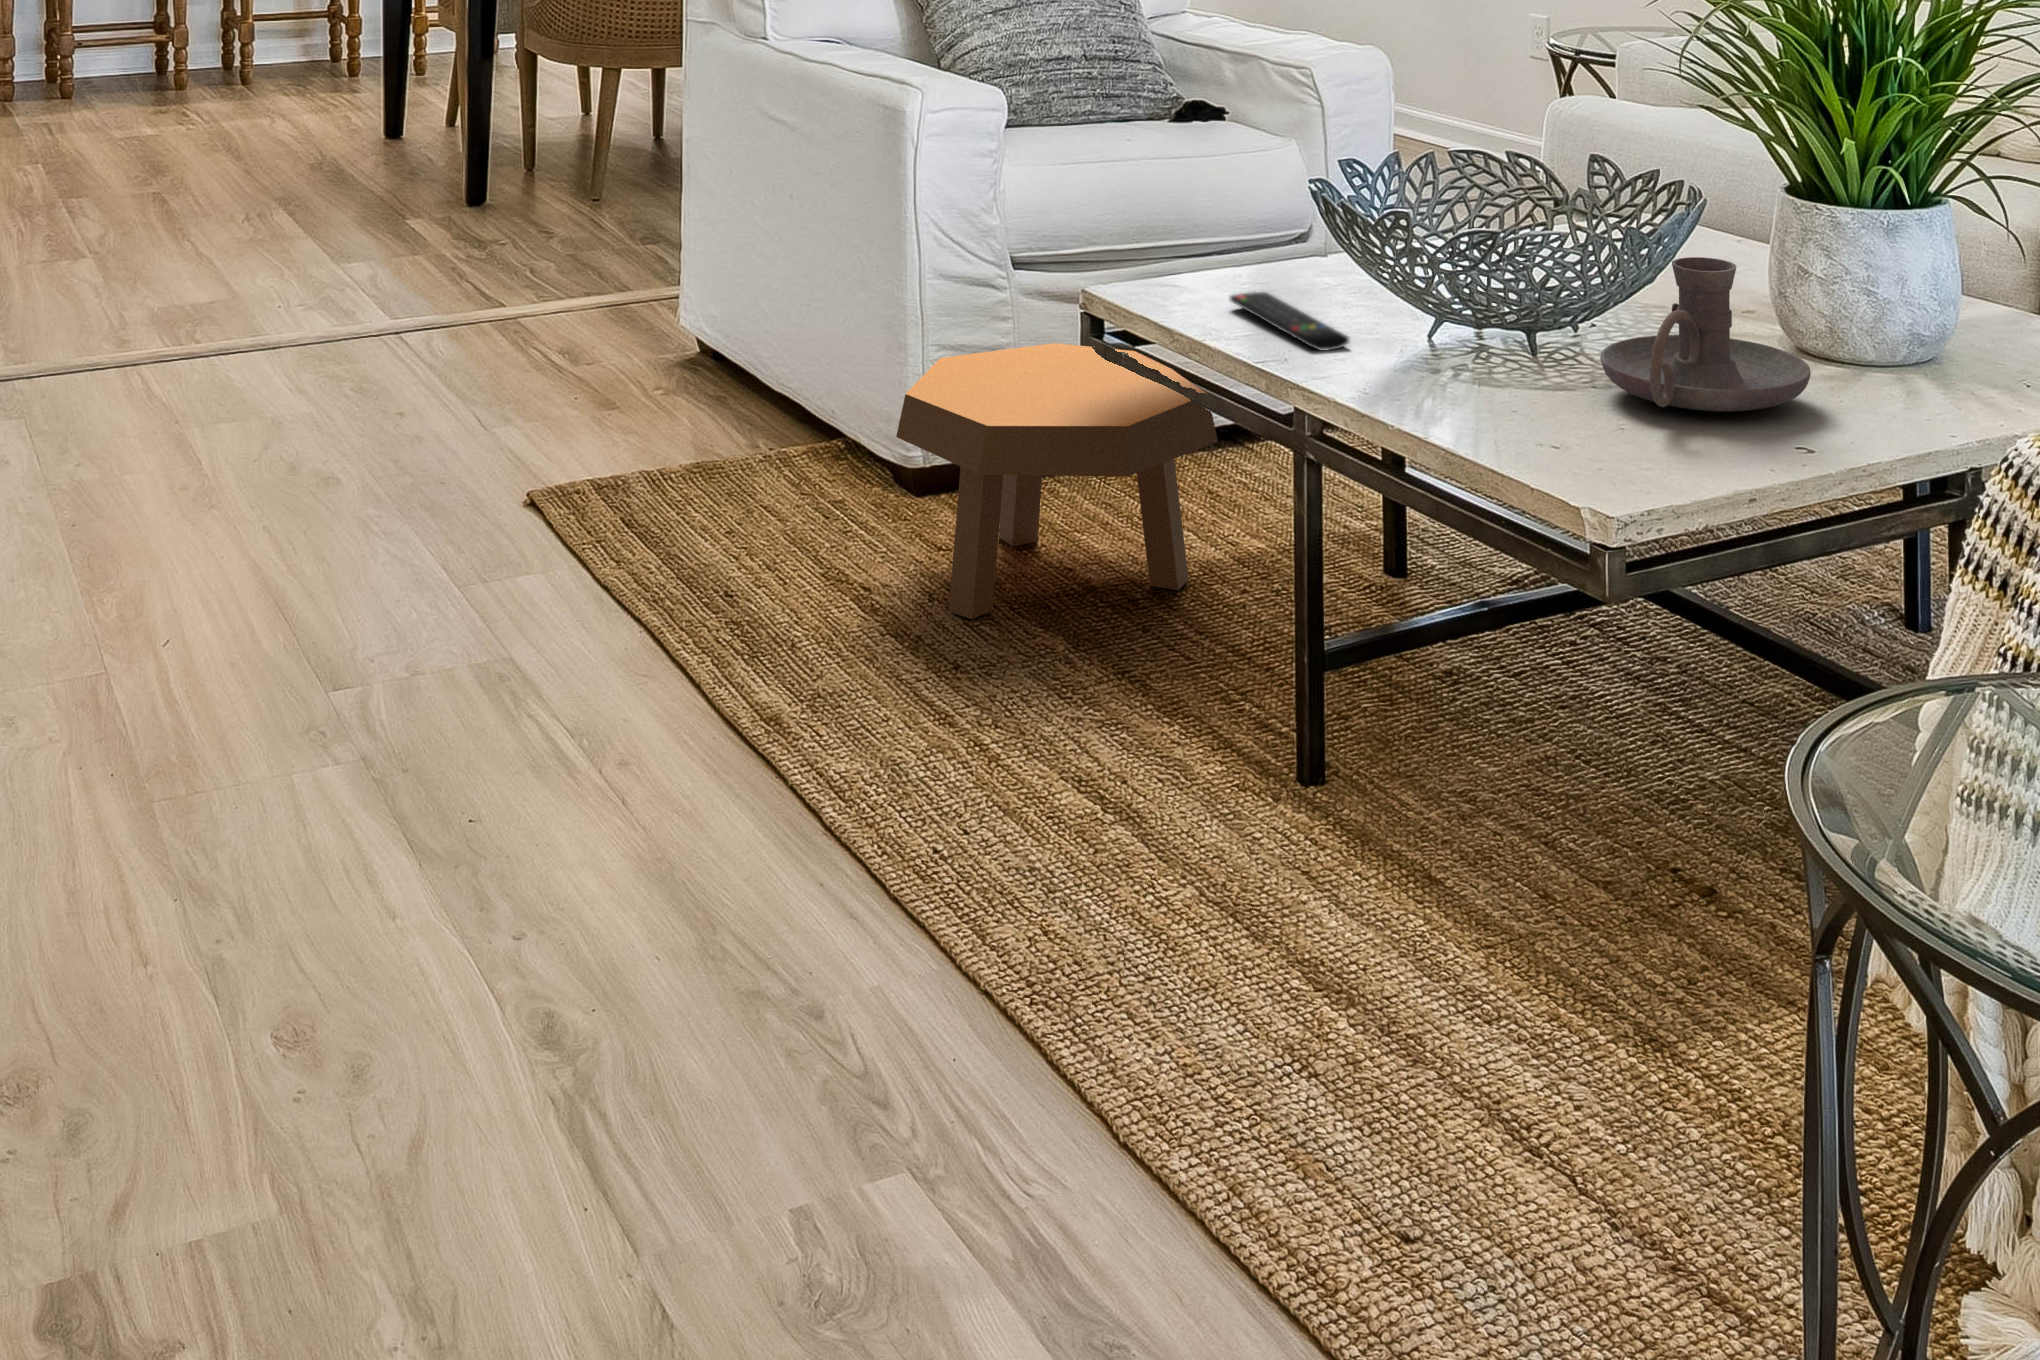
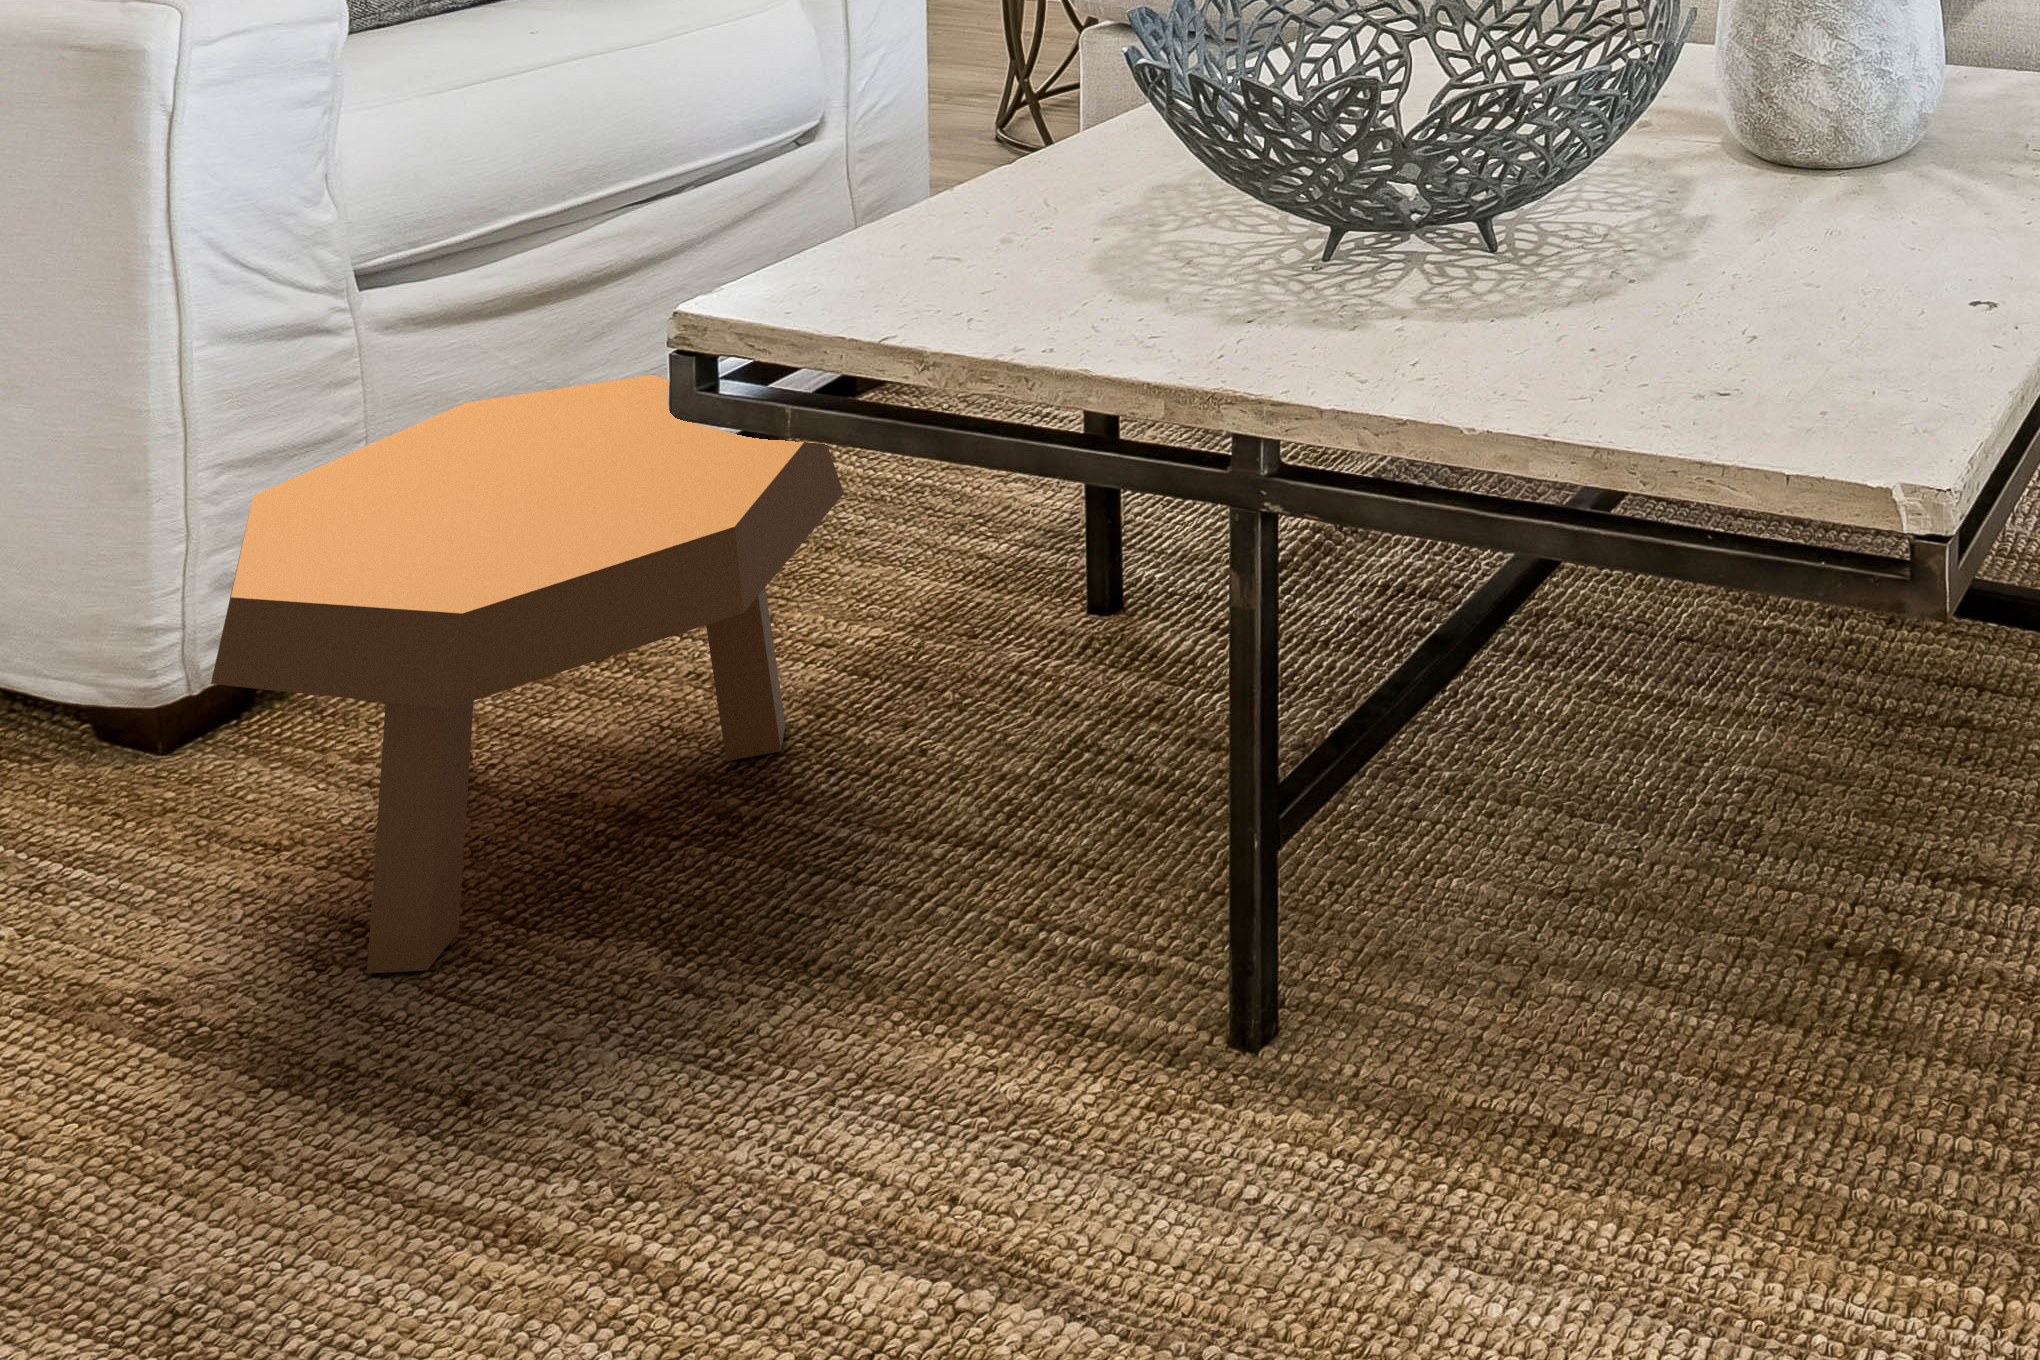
candle holder: present [1600,257,1811,411] -> none [1618,72,1891,298]
remote control: present [1230,292,1349,350] -> none [945,250,1215,331]

